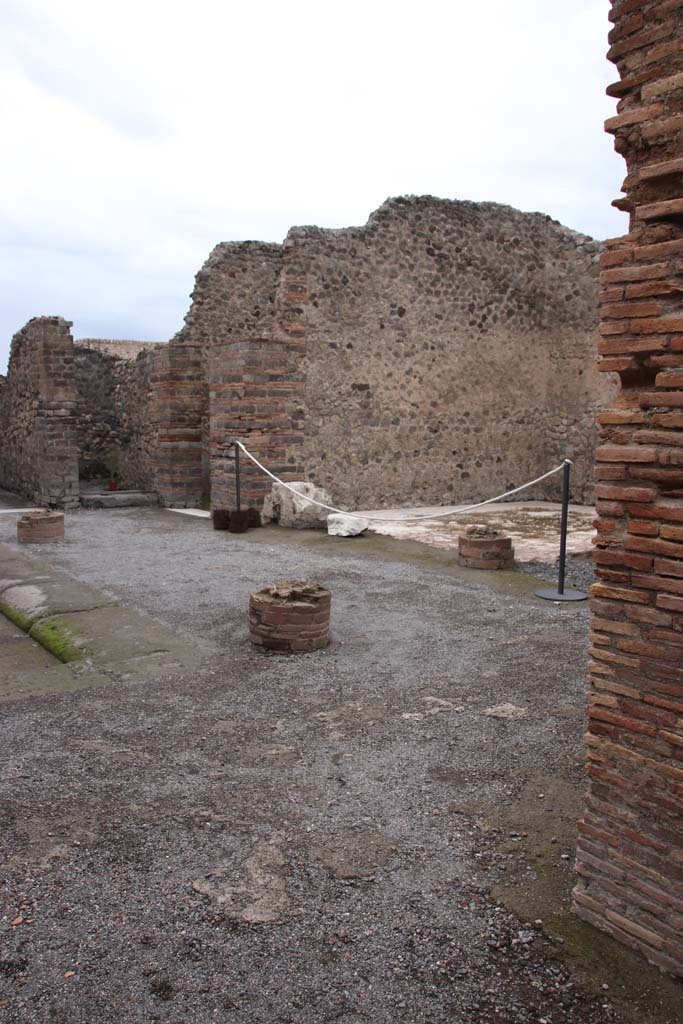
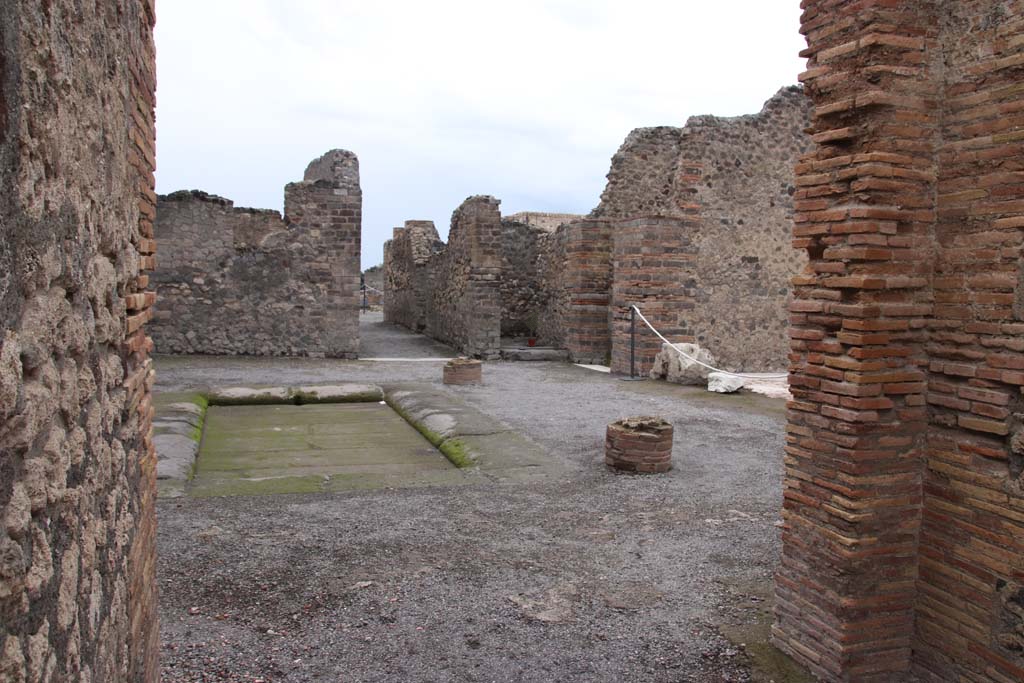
woven basket: present [213,507,262,533] -> none [606,362,649,385]

